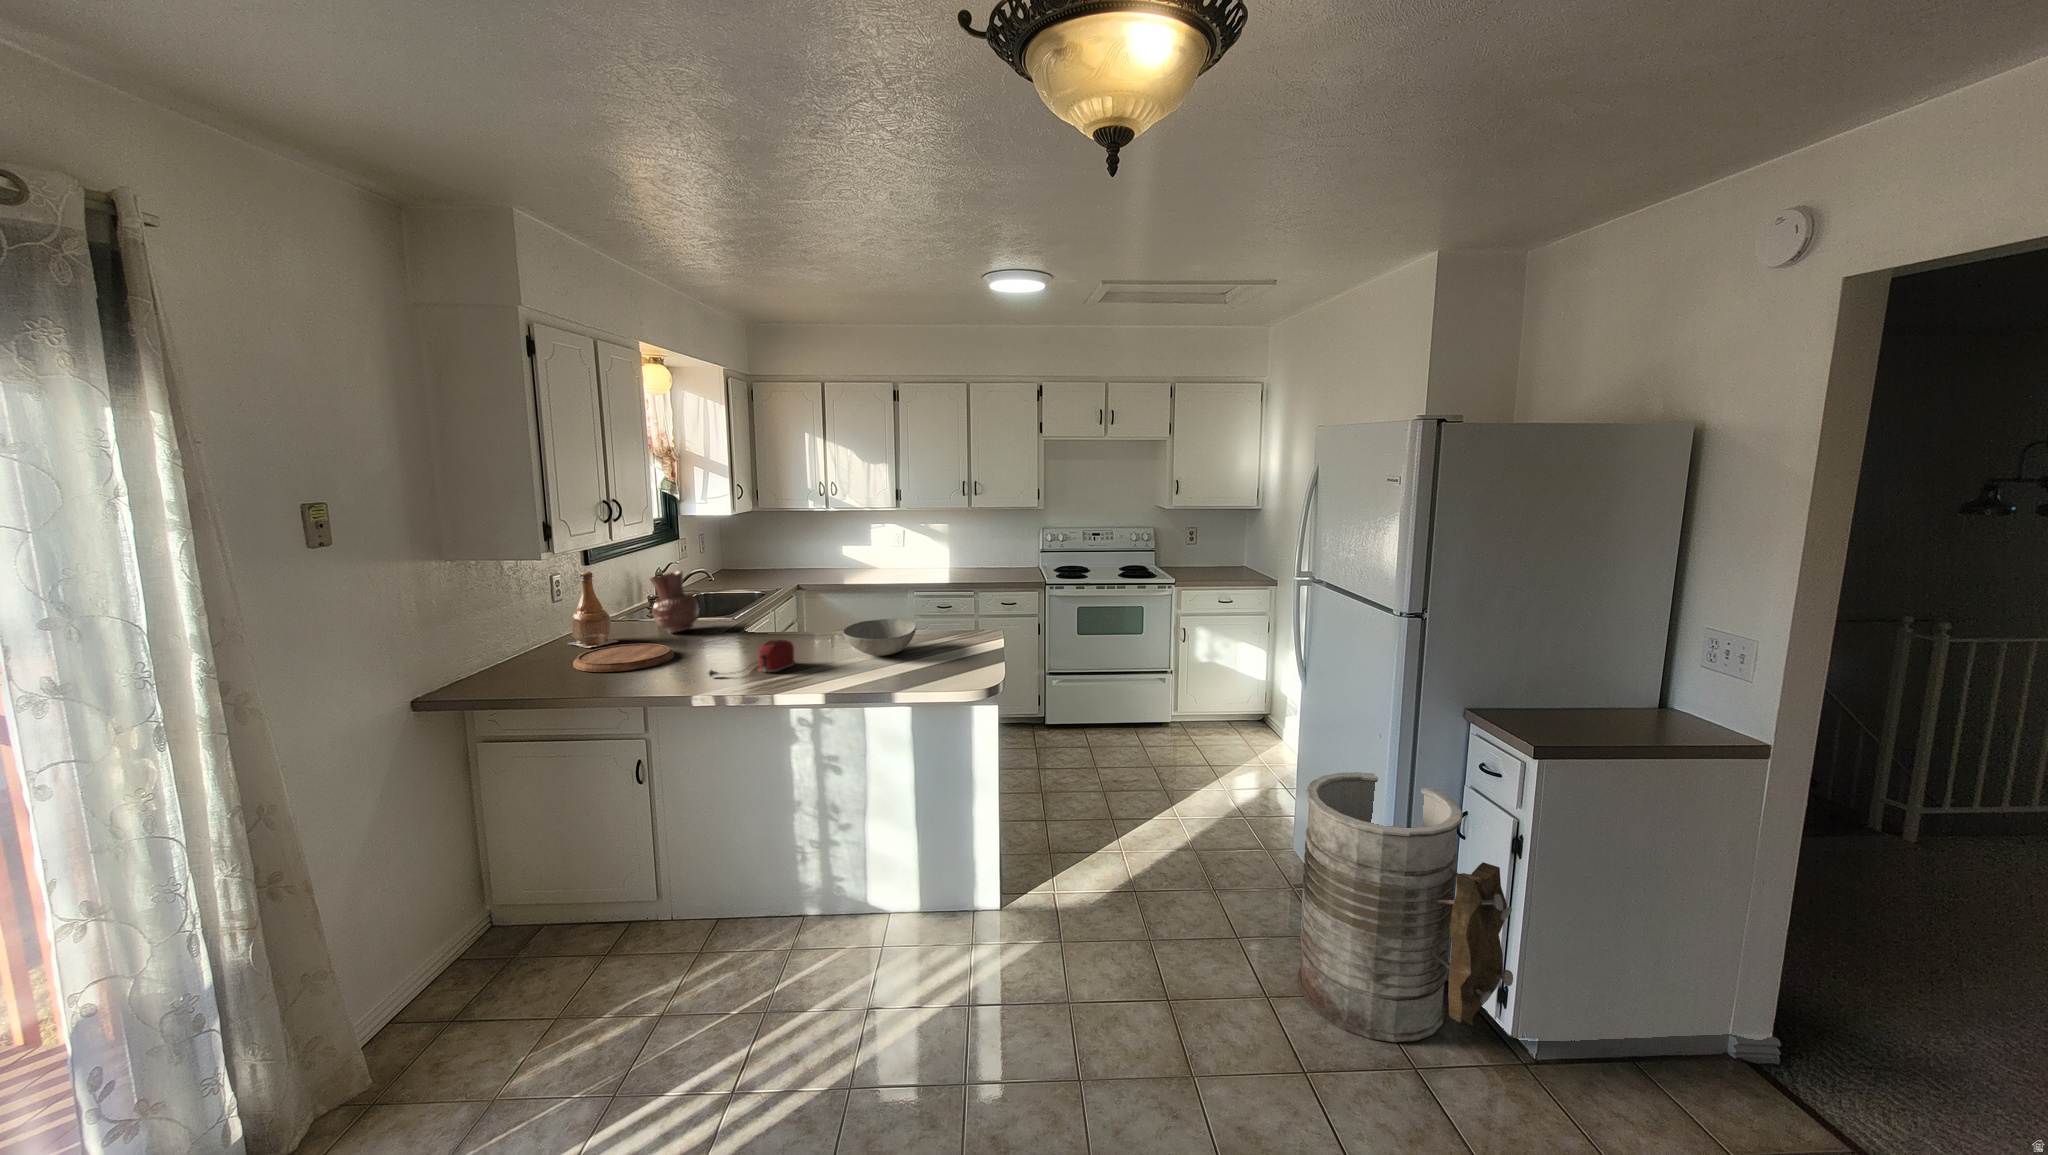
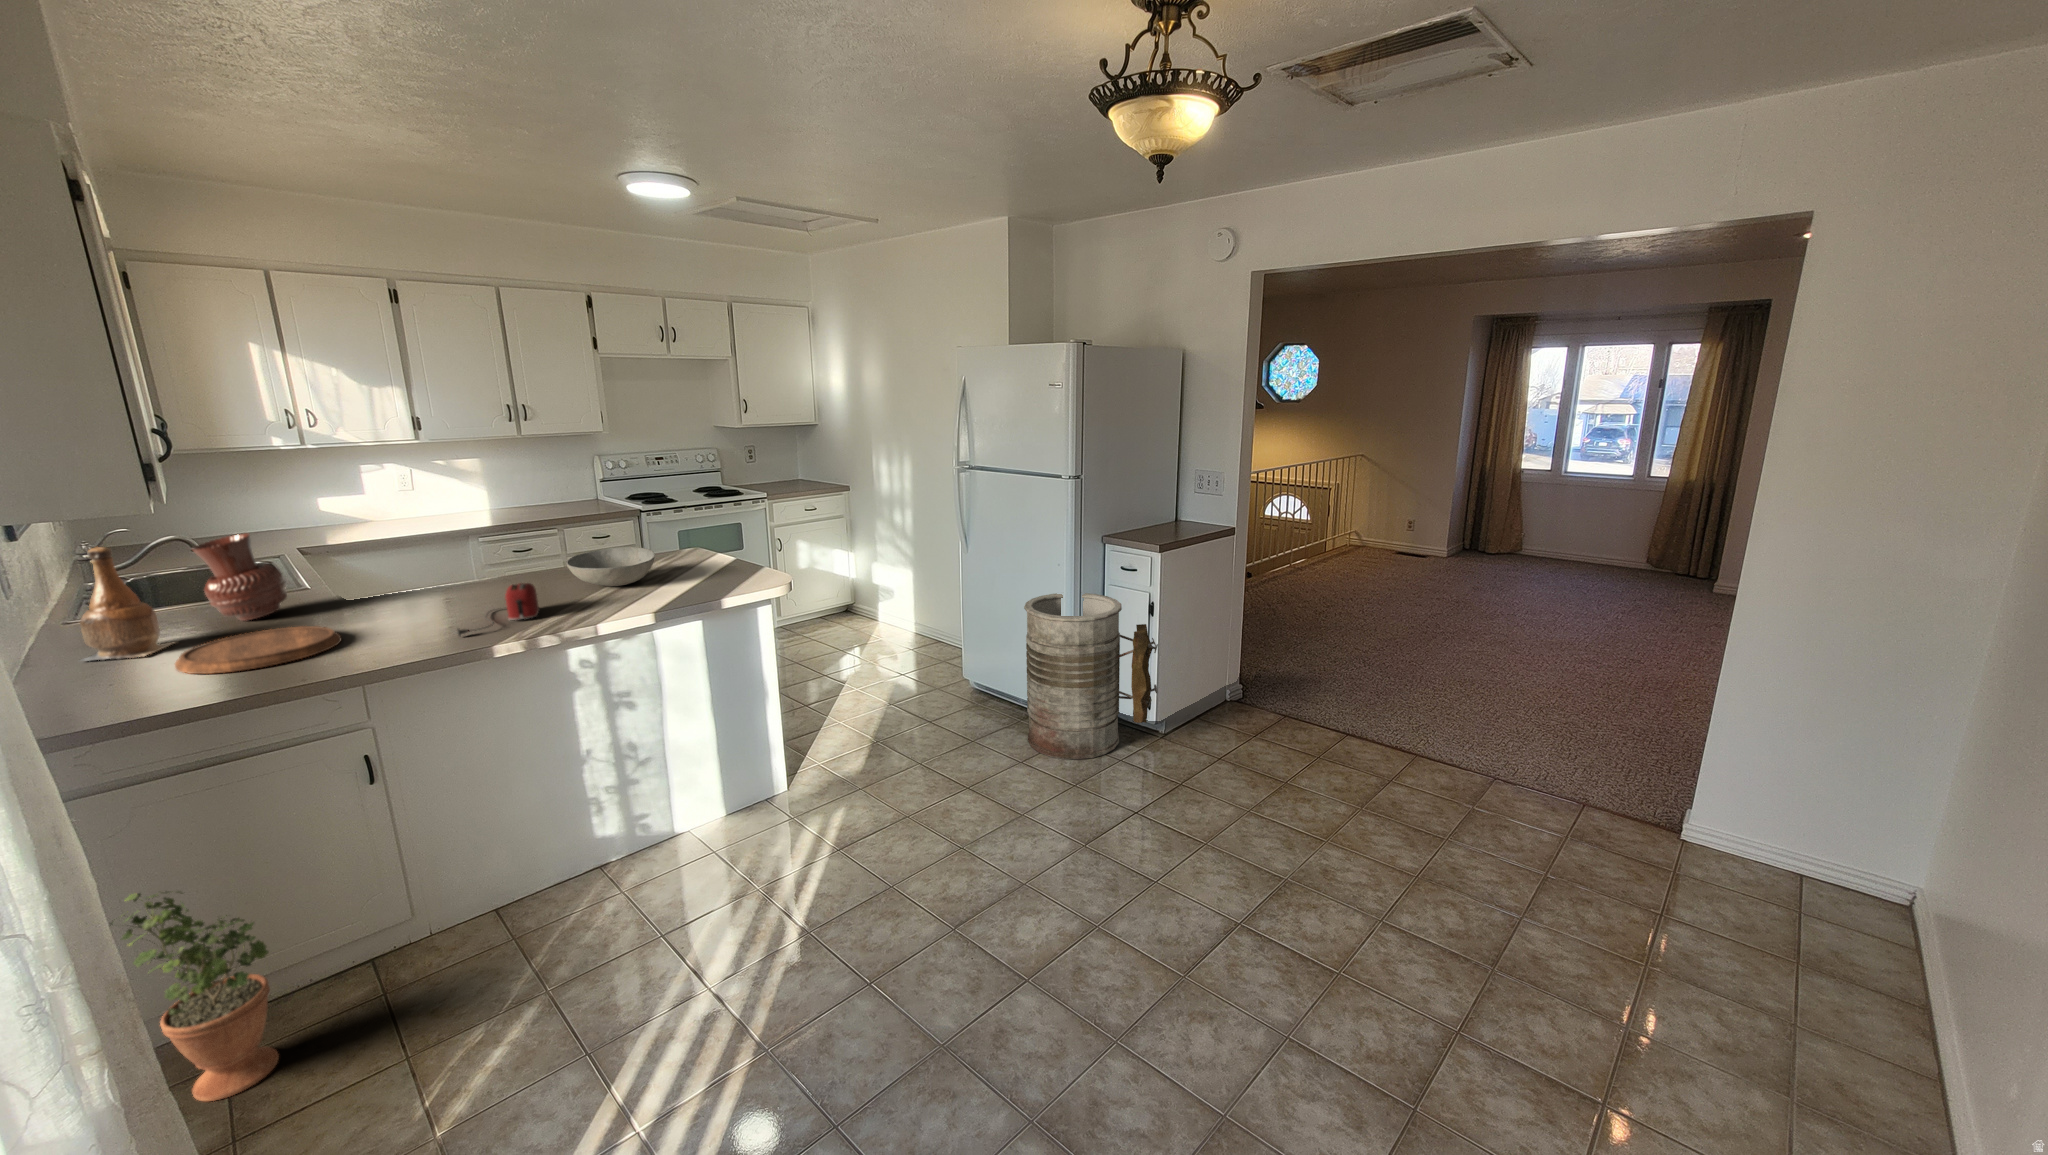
potted plant: none [448,811,534,976] -> present [111,892,279,1101]

